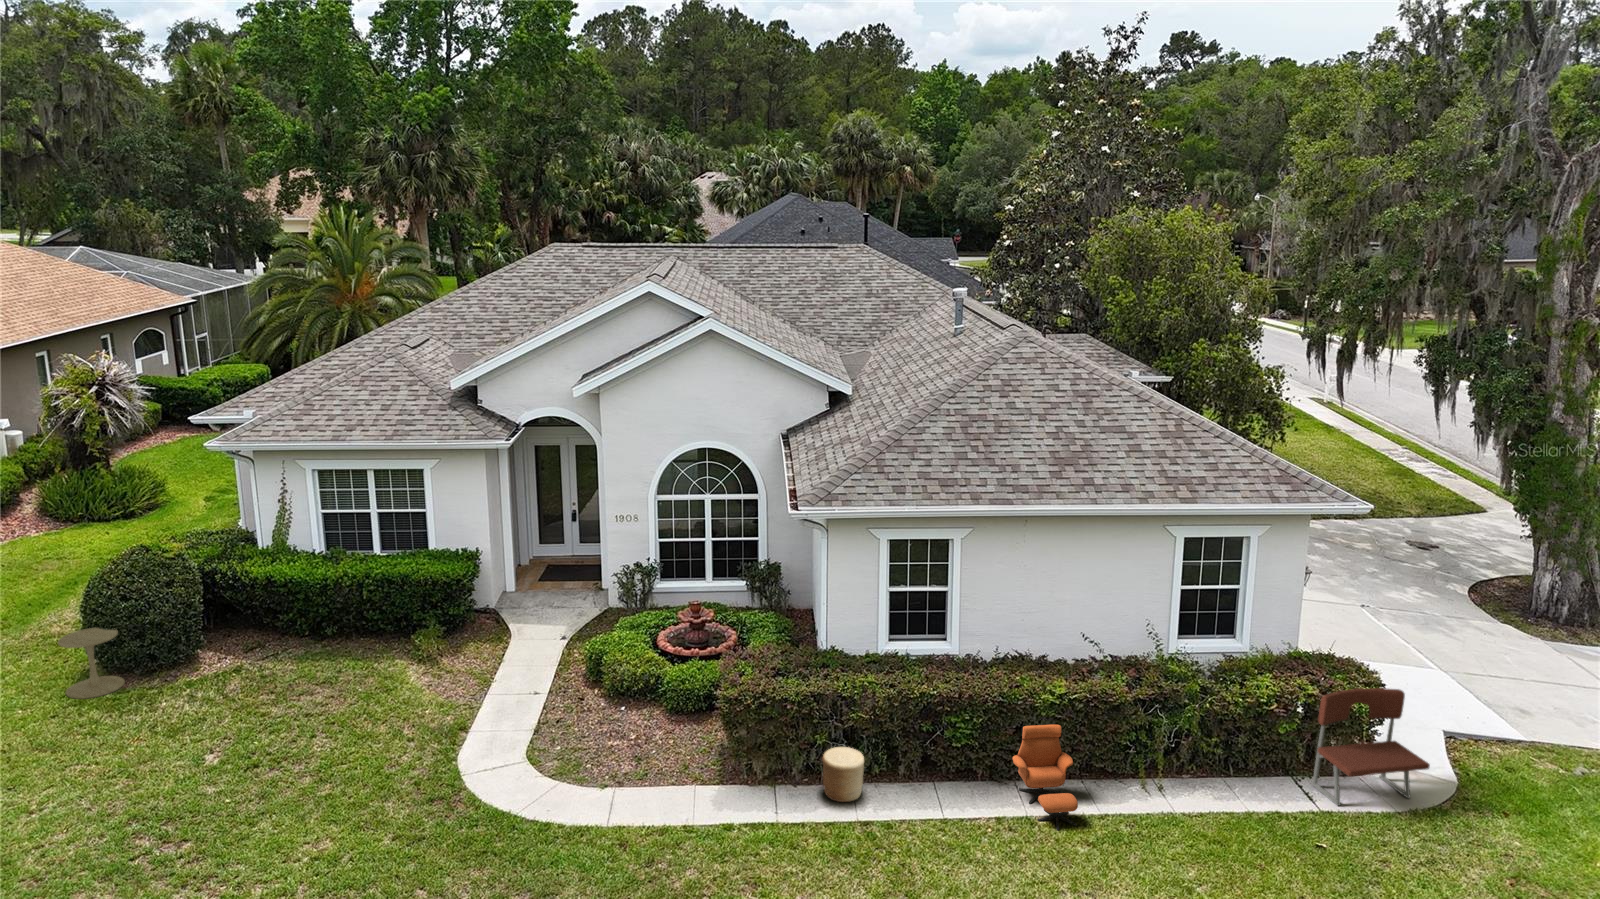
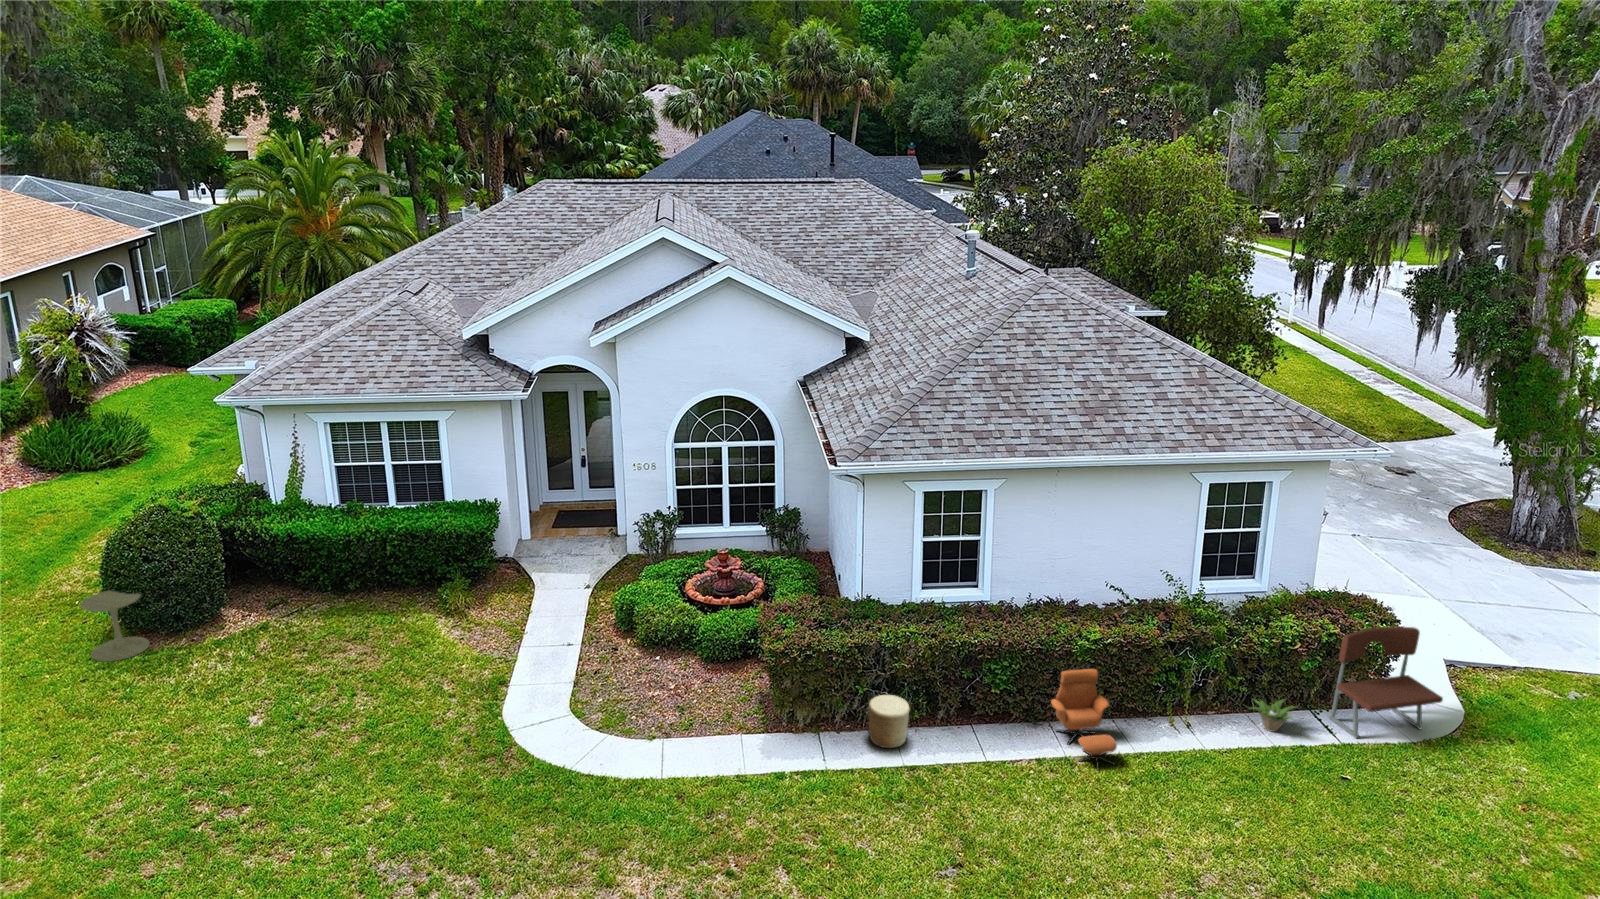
decorative plant: none [1222,761,1275,797] -> present [1252,699,1298,732]

